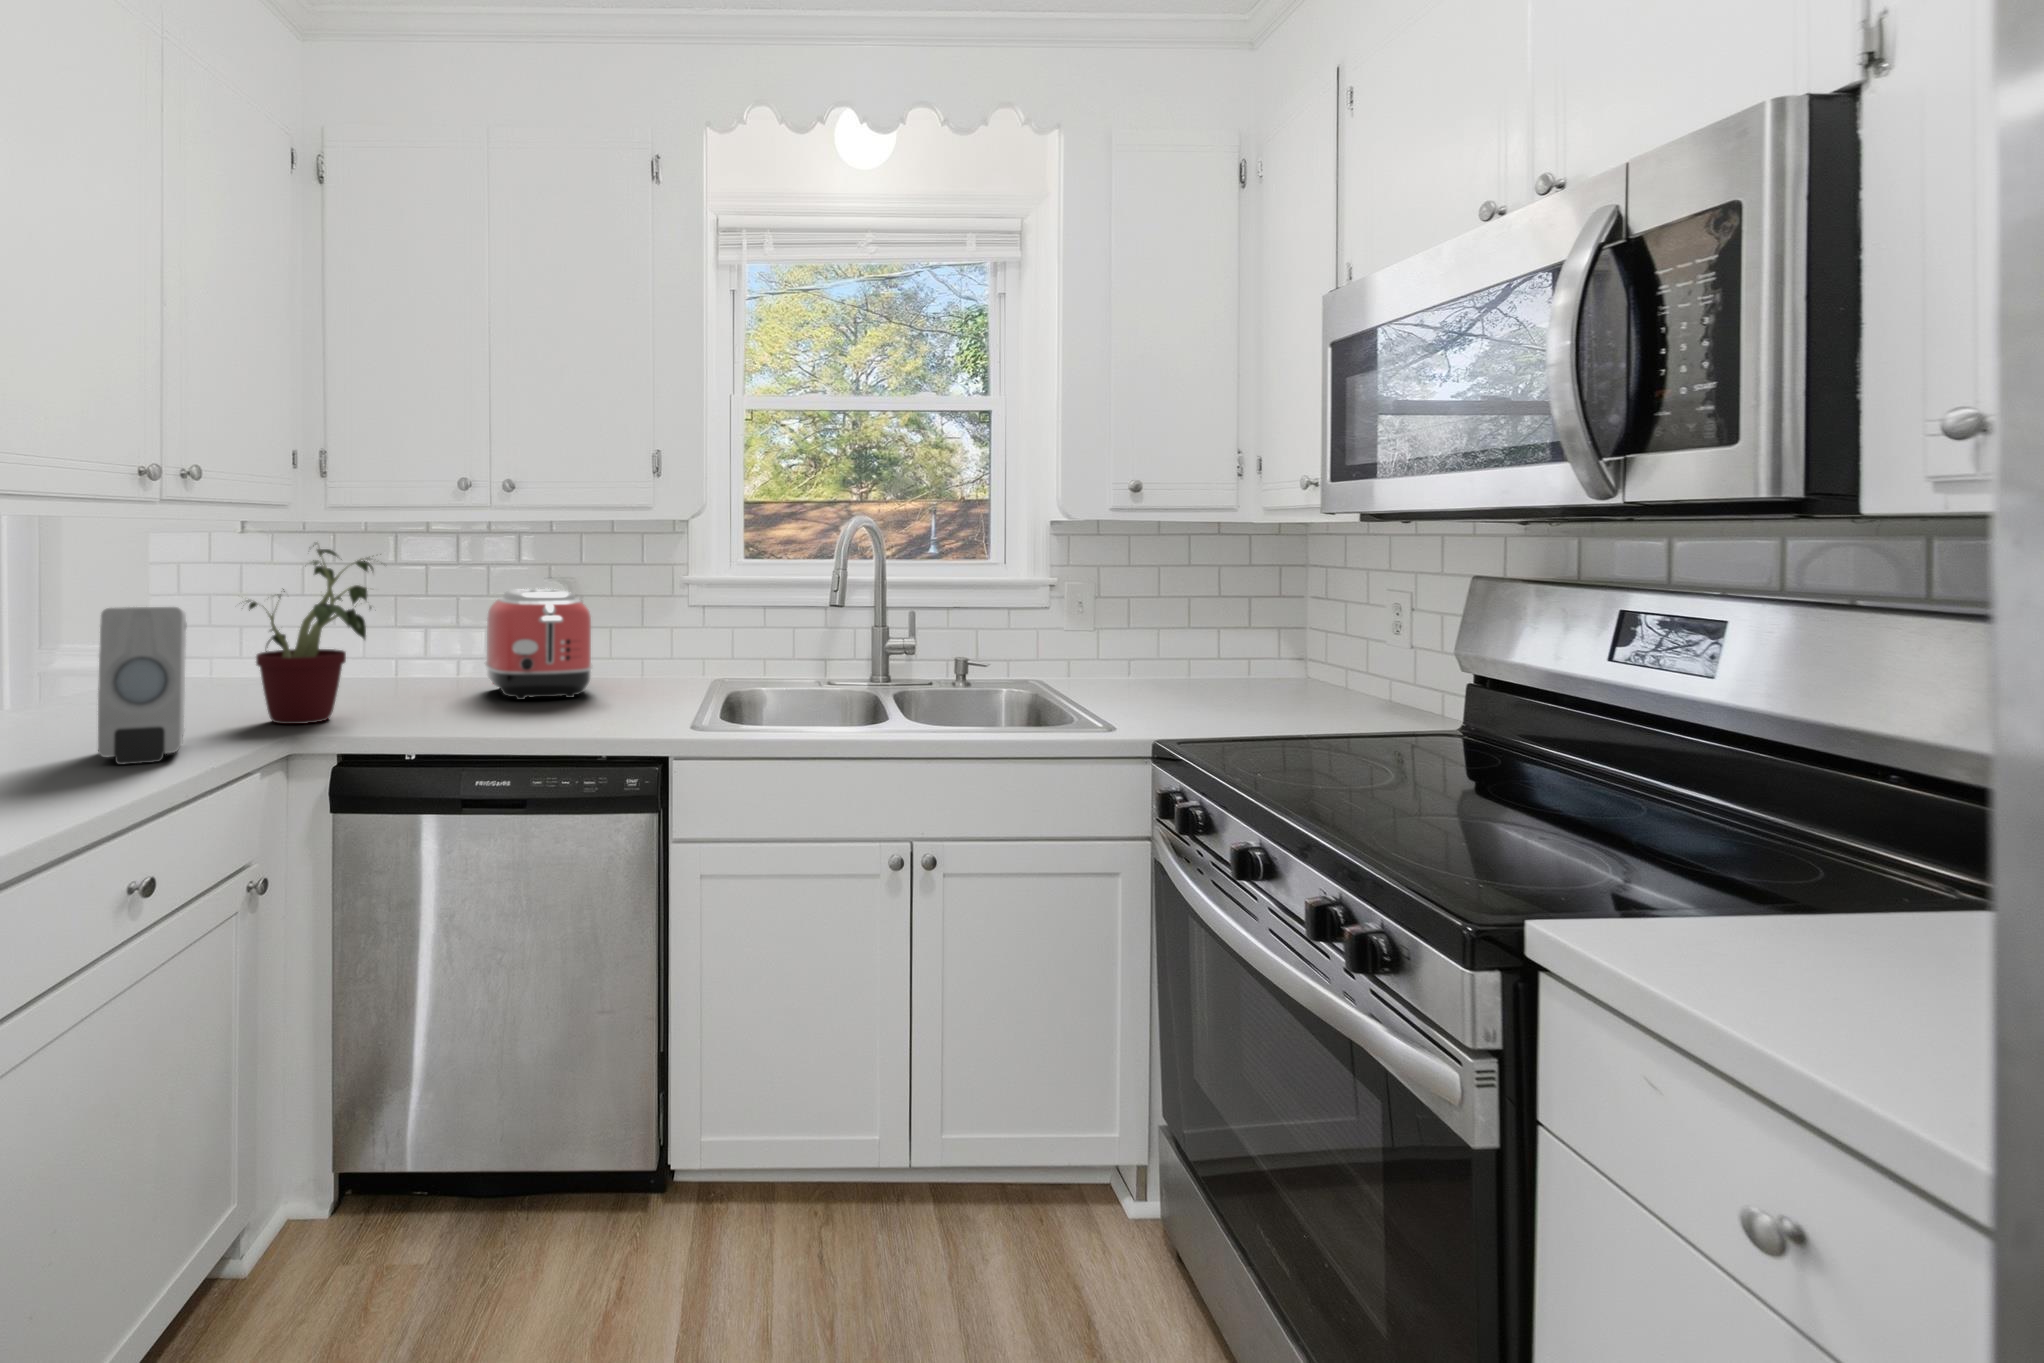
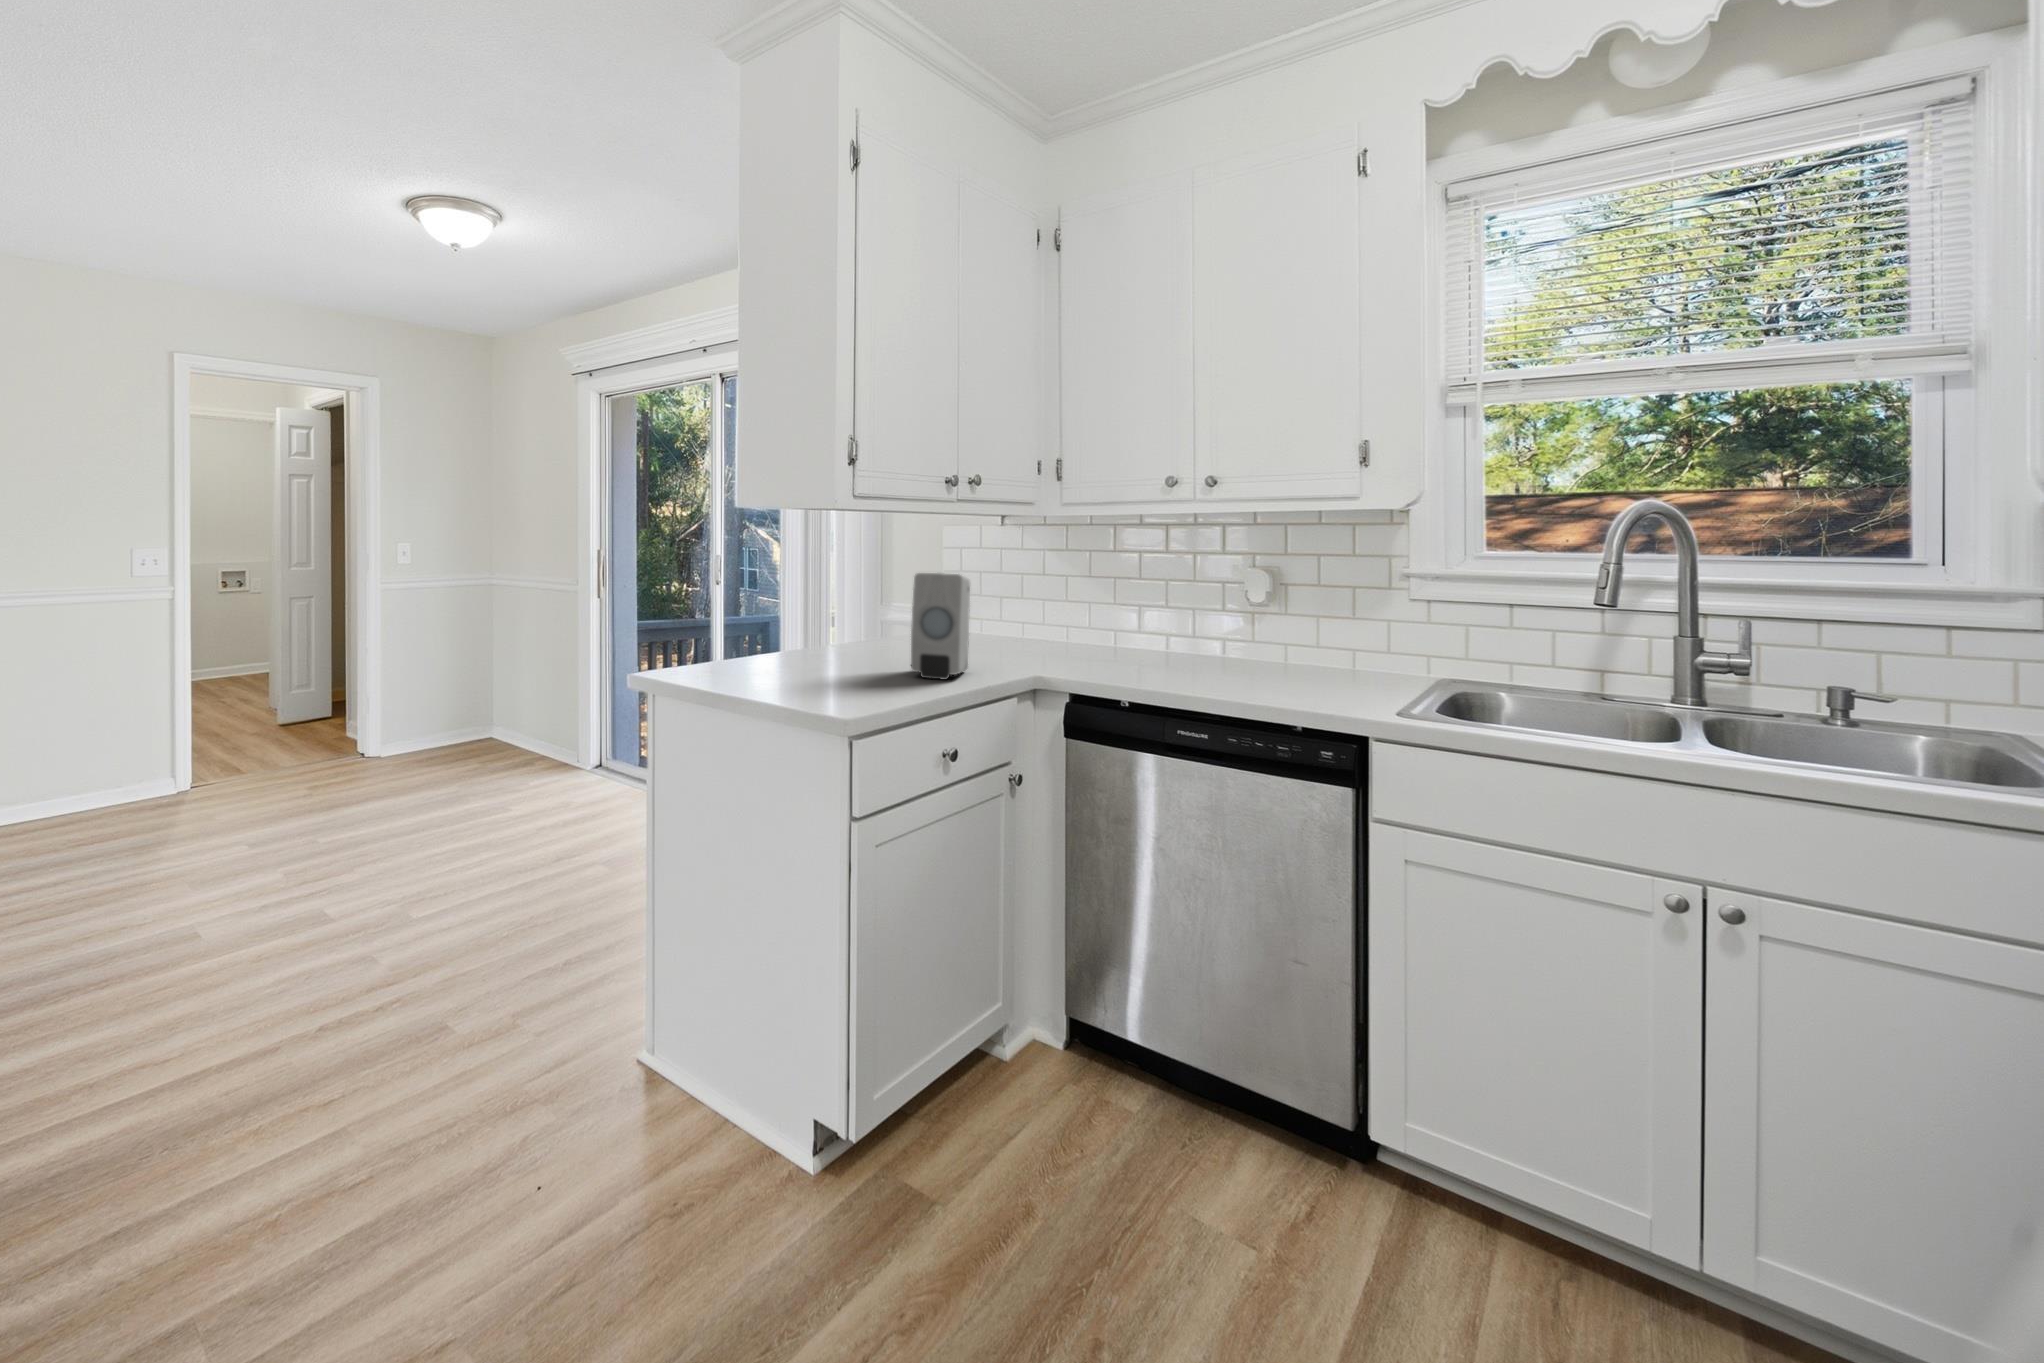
potted plant: present [246,543,373,724] -> none [1009,534,1118,669]
toaster: present [485,589,592,700] -> none [1209,580,1309,676]

